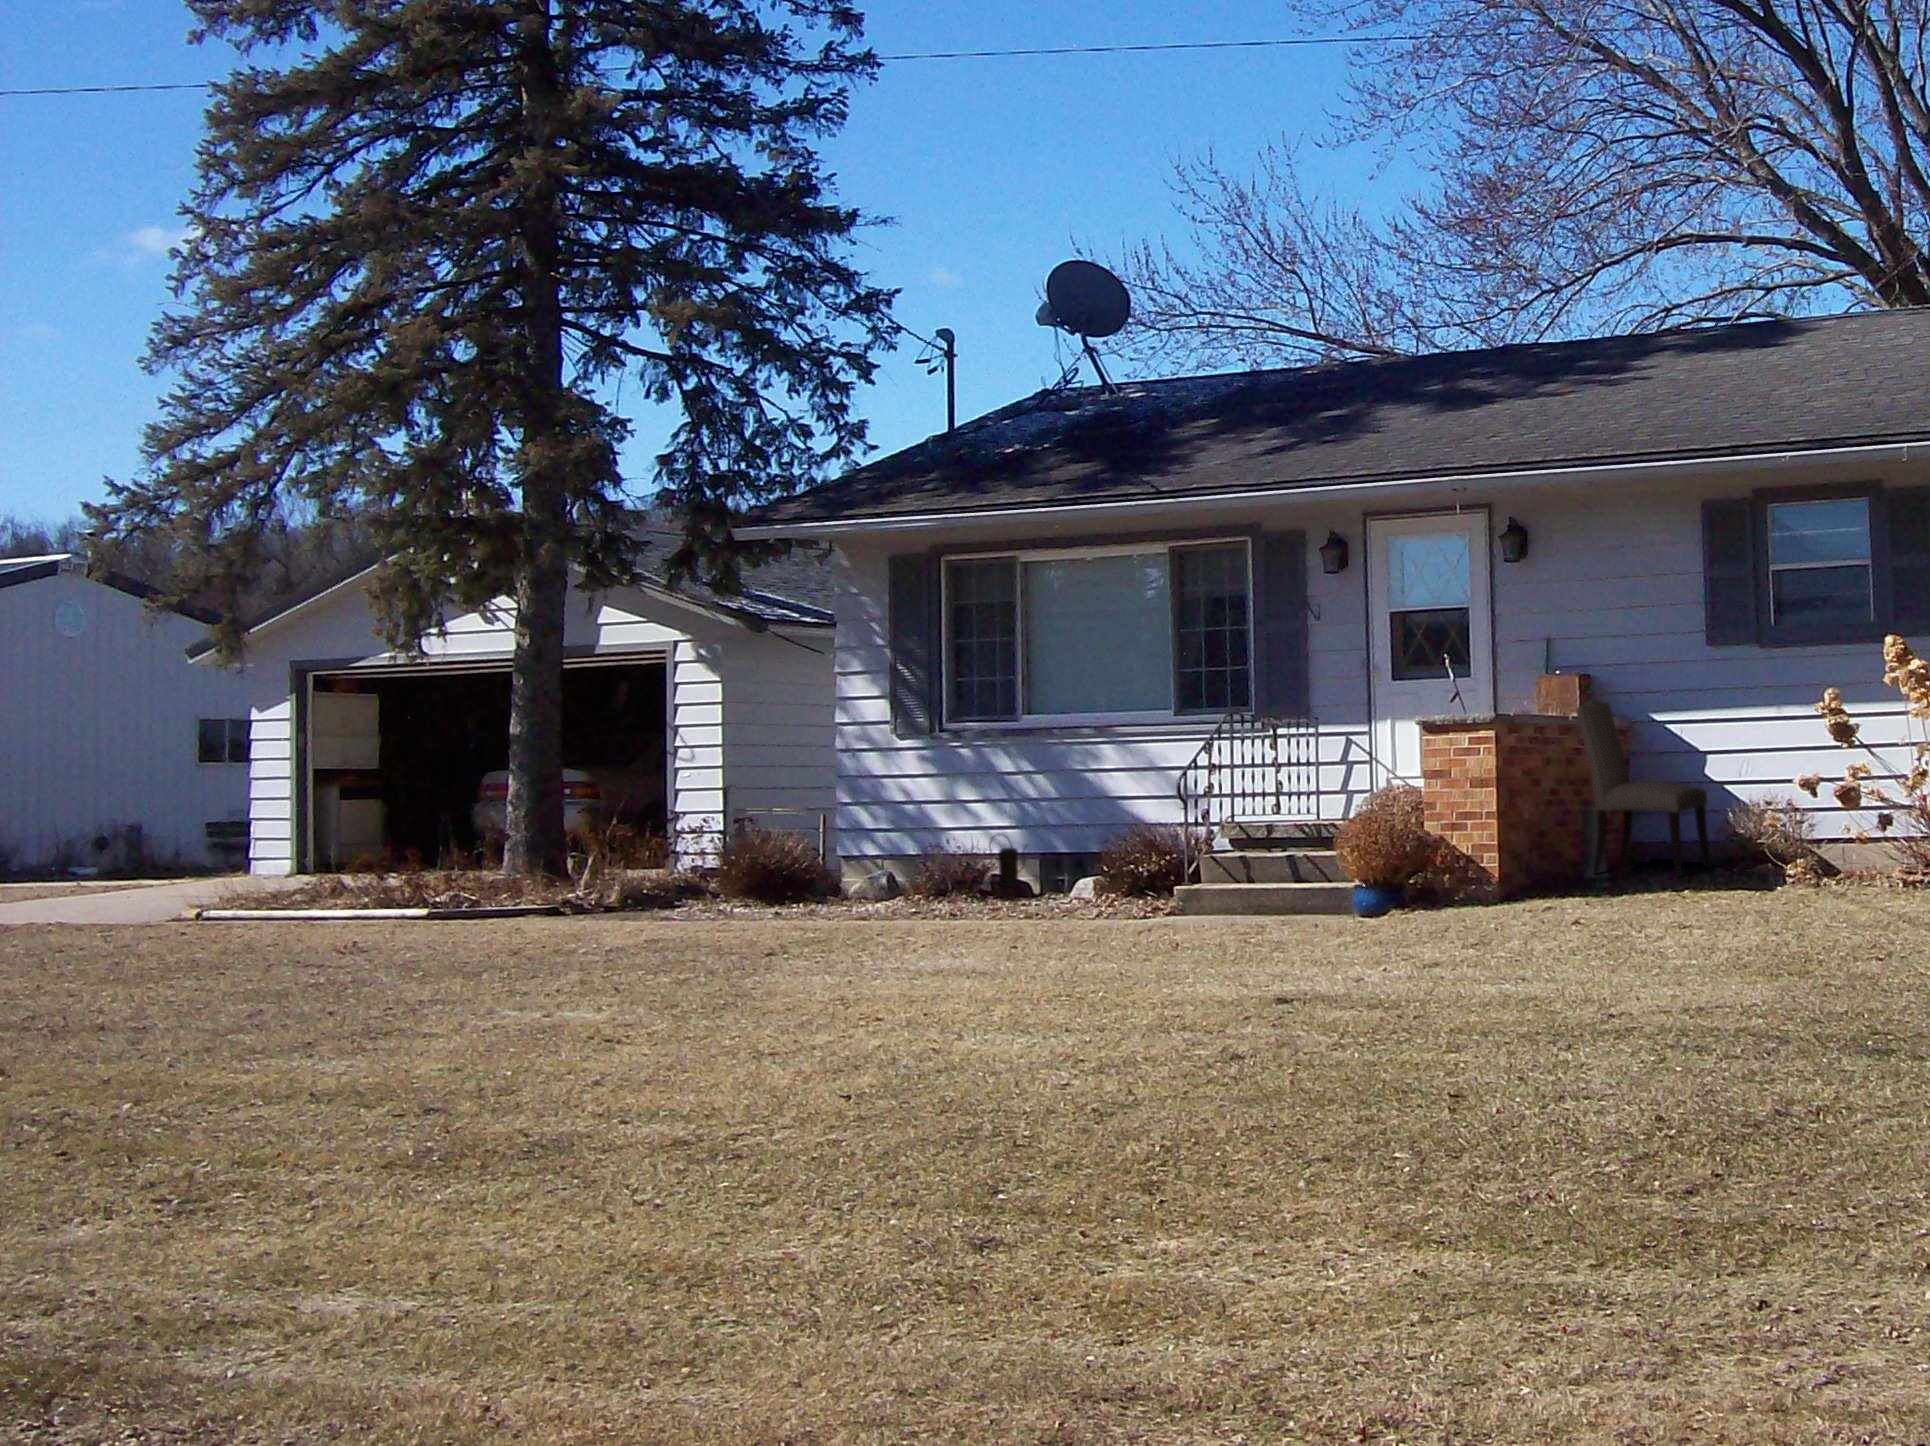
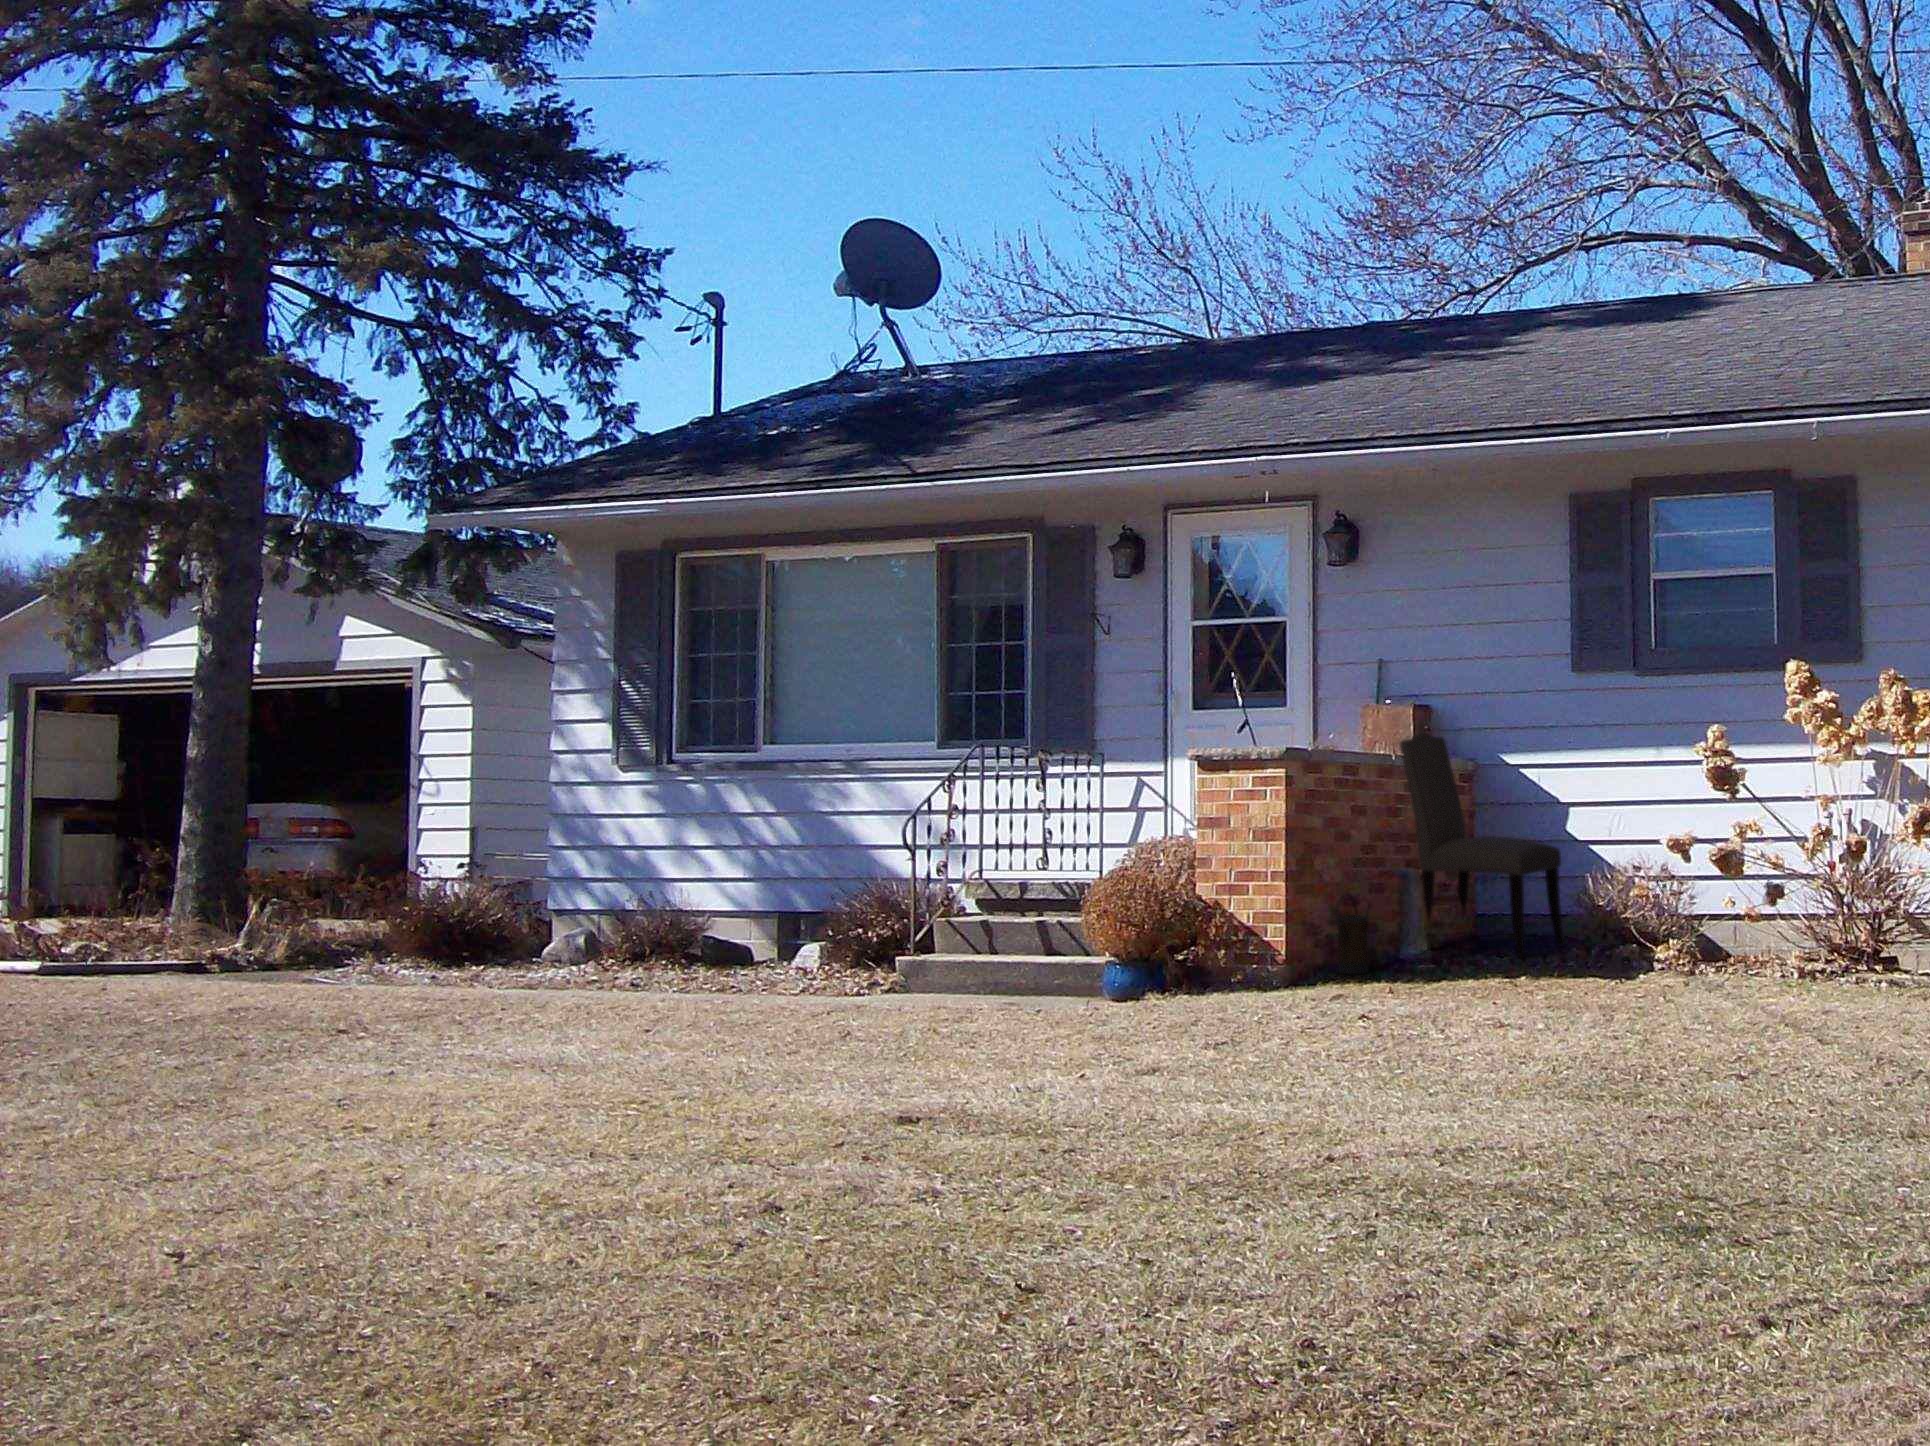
watering can: present [990,839,1020,886] -> present [1335,893,1370,974]

